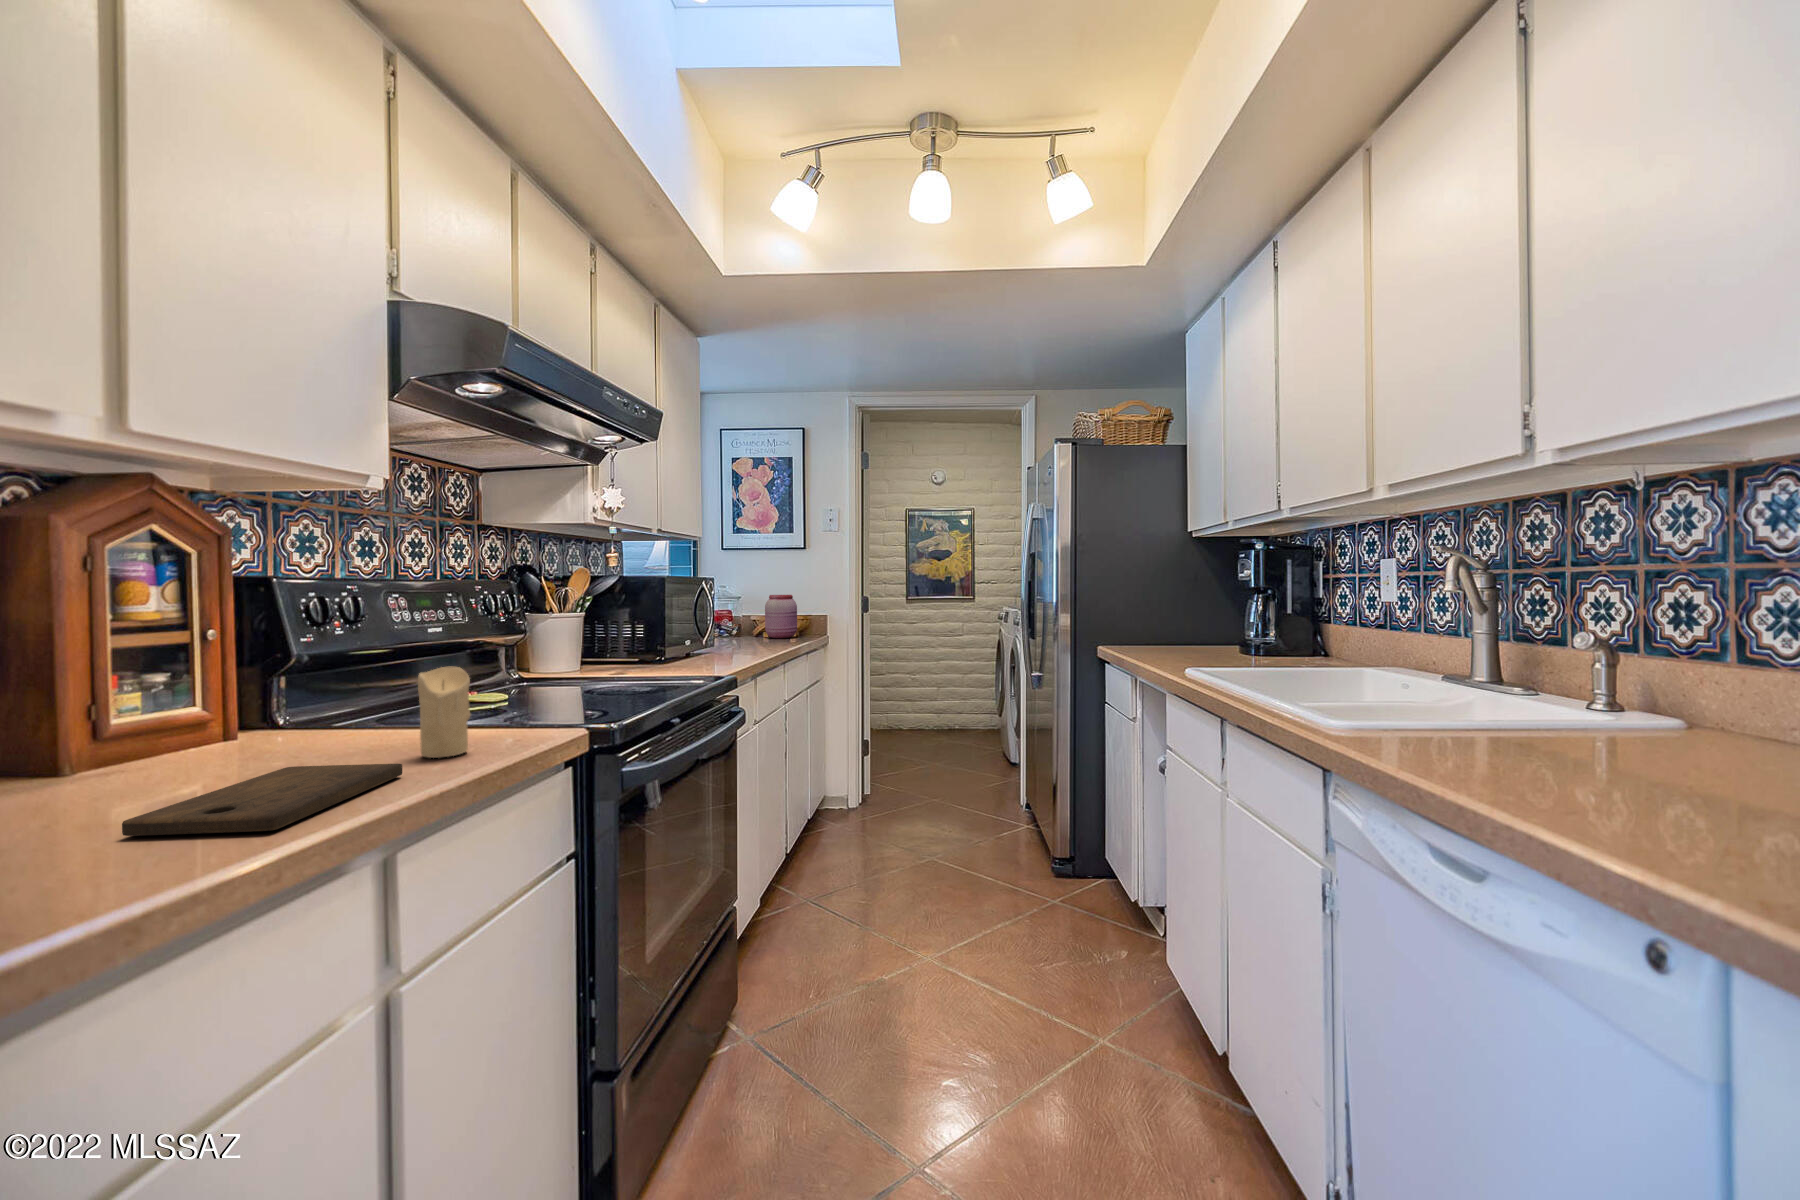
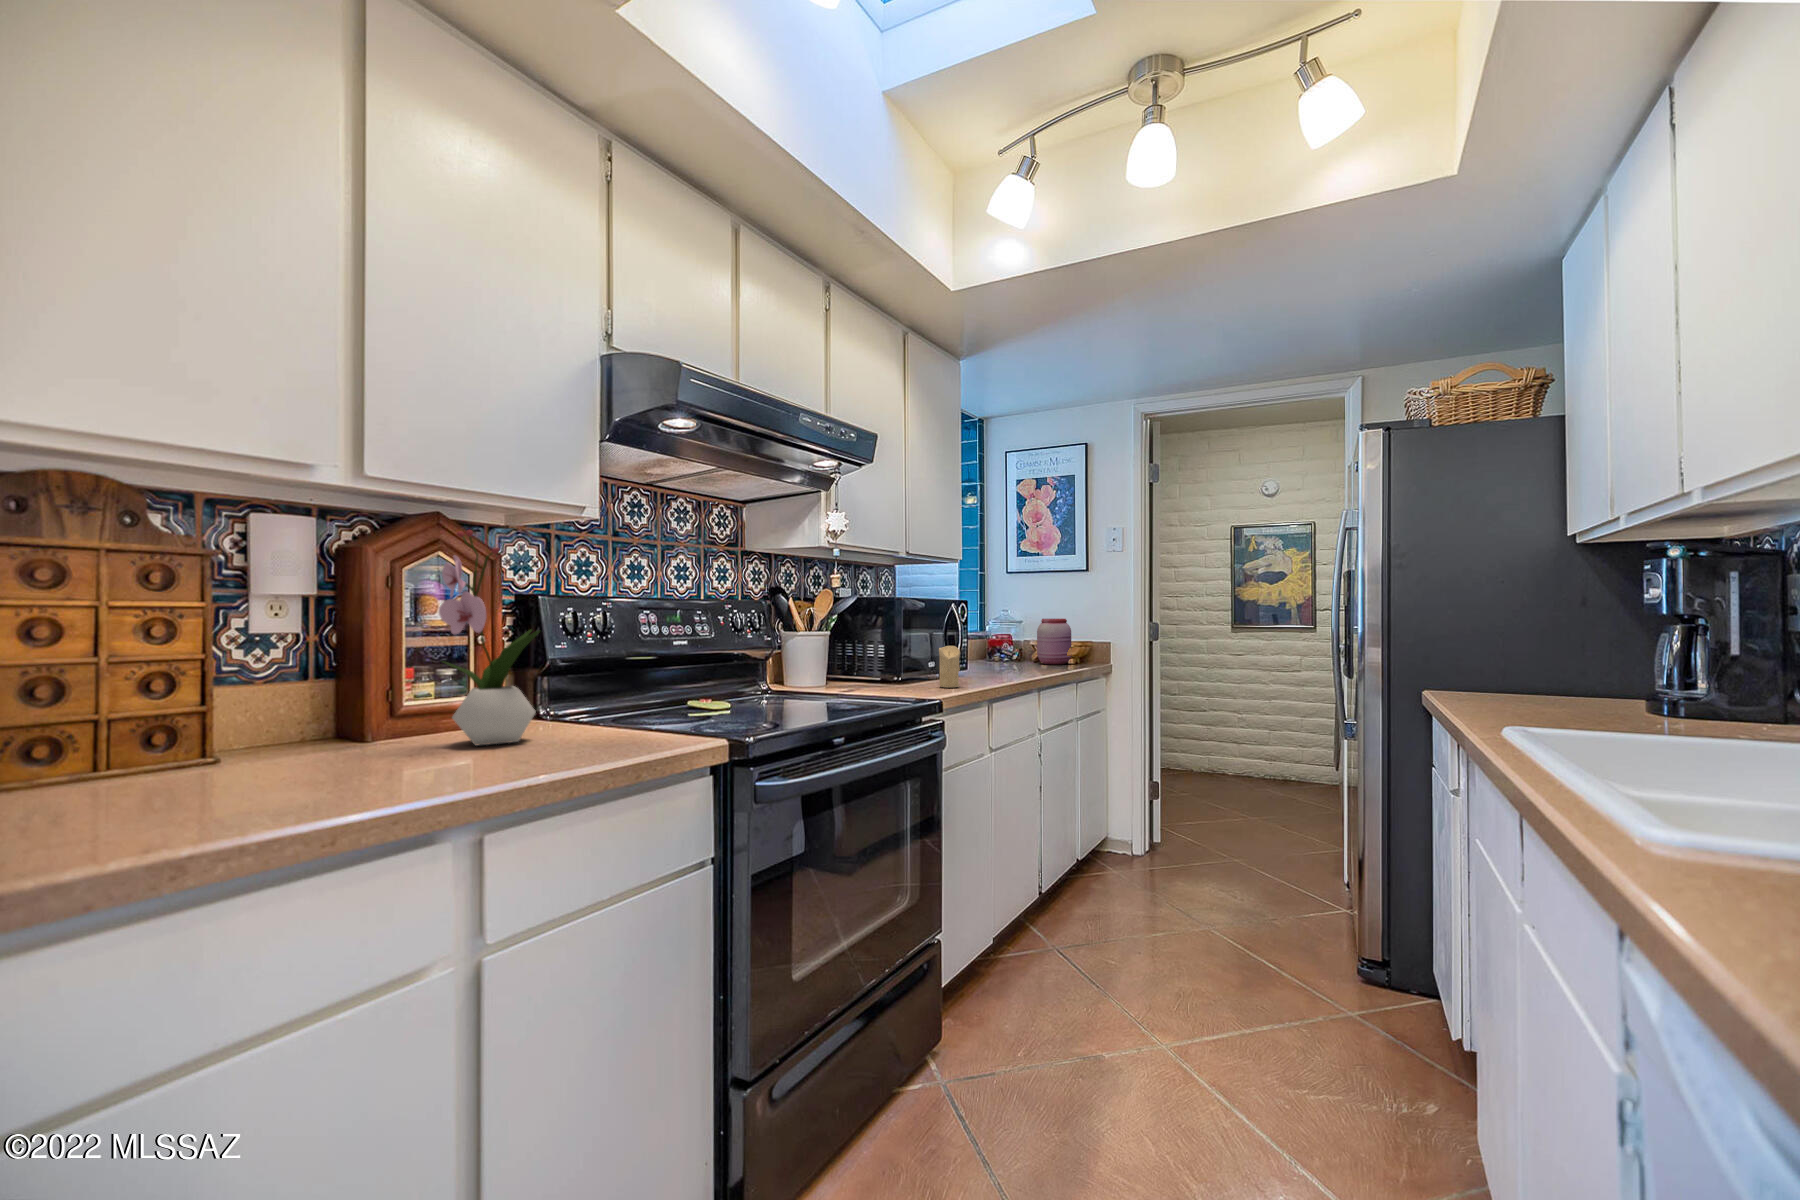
flower arrangement: none [211,502,365,765] -> present [439,530,539,746]
candle: present [418,667,470,758] -> present [939,646,960,688]
cutting board: present [122,764,402,836] -> none [289,747,521,798]

